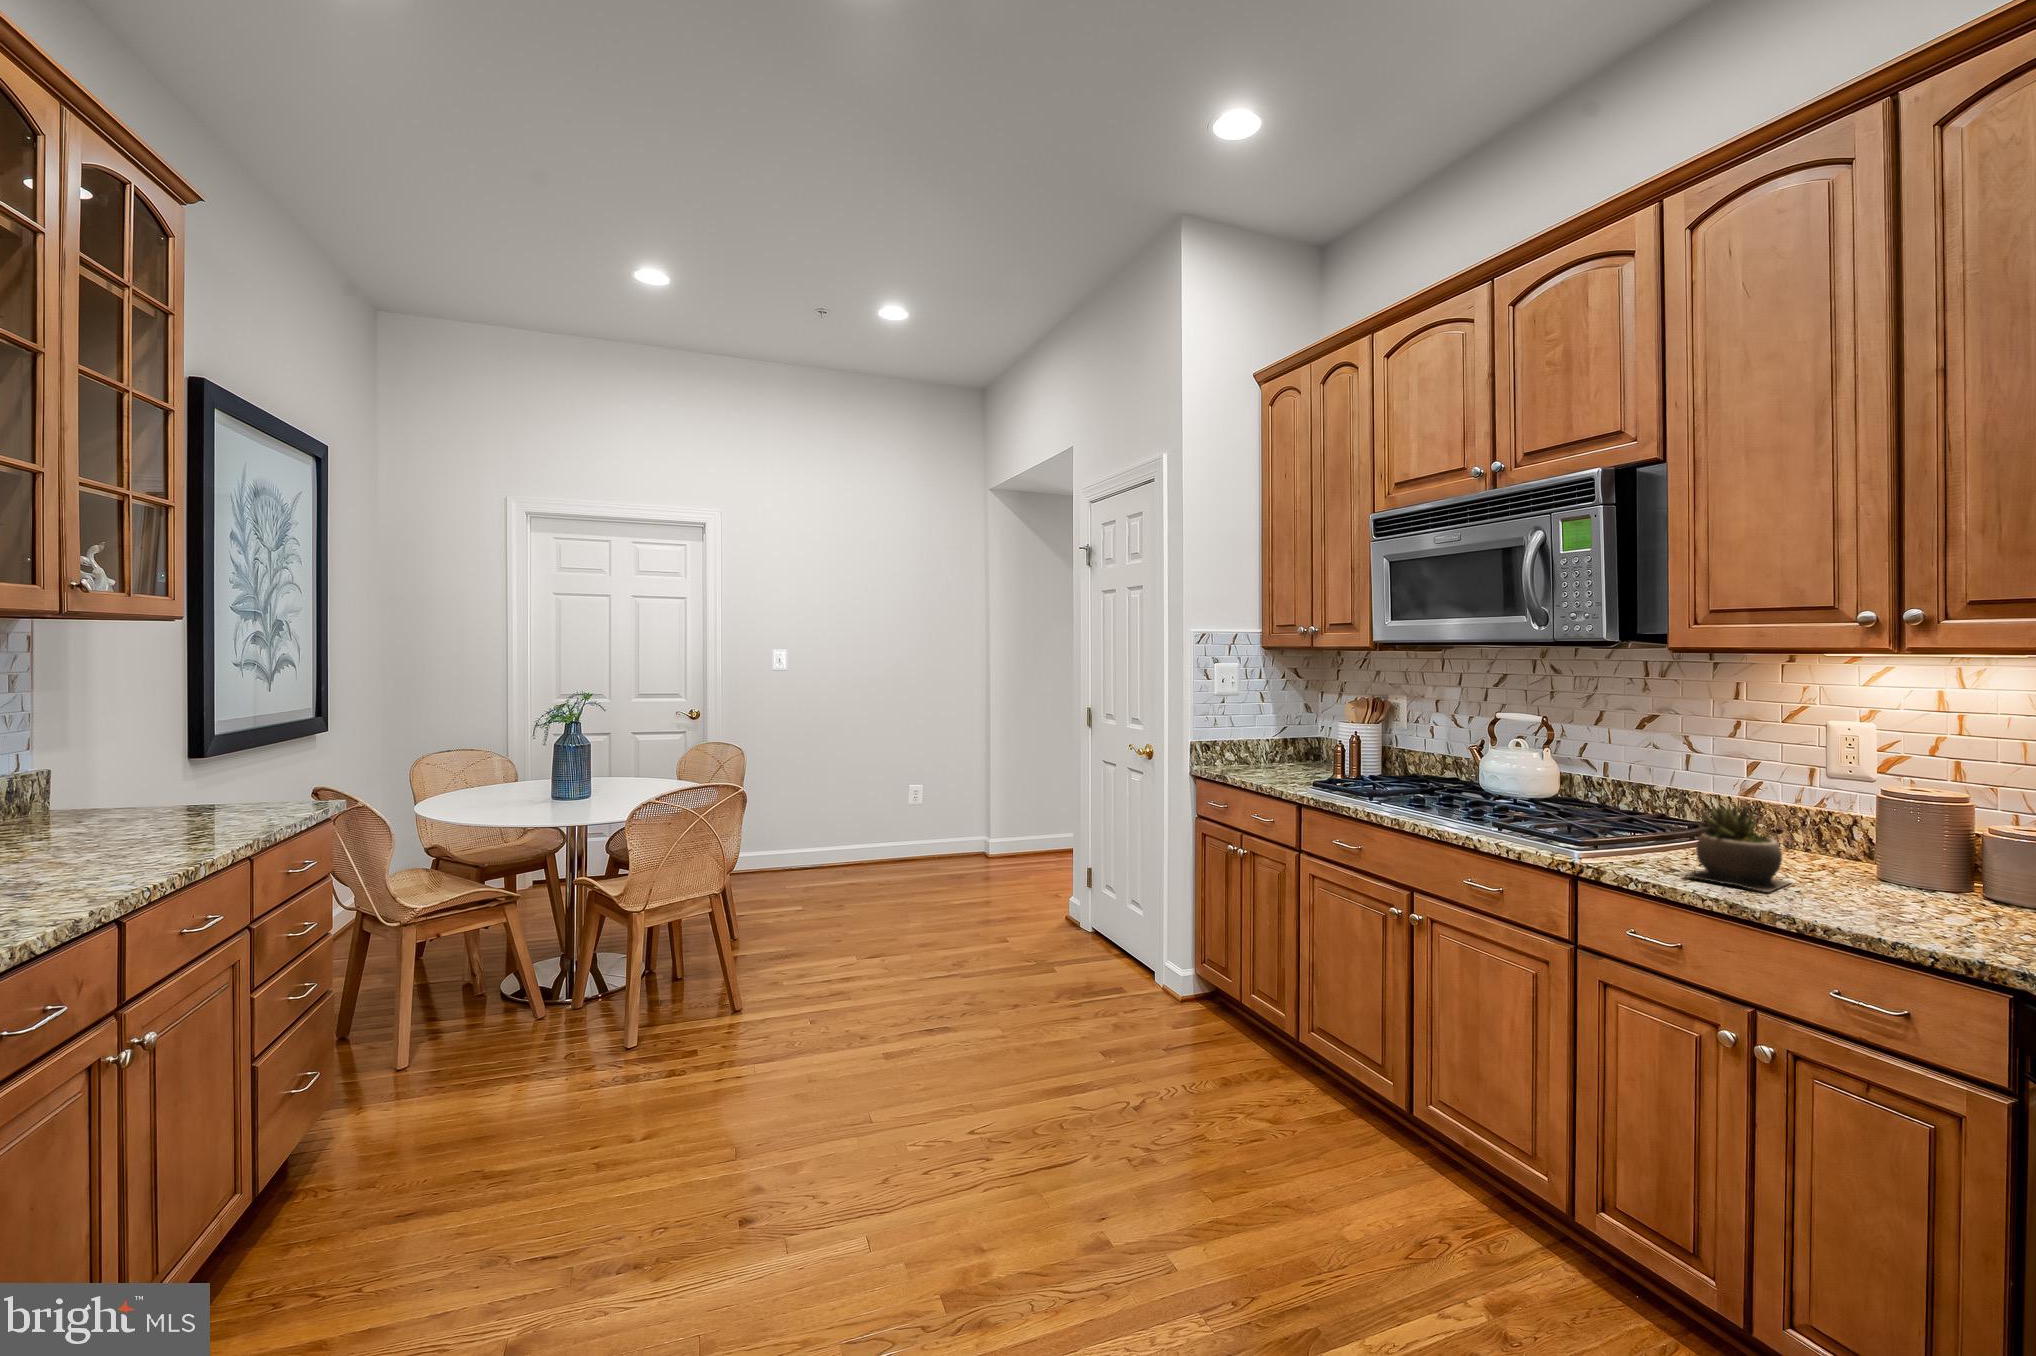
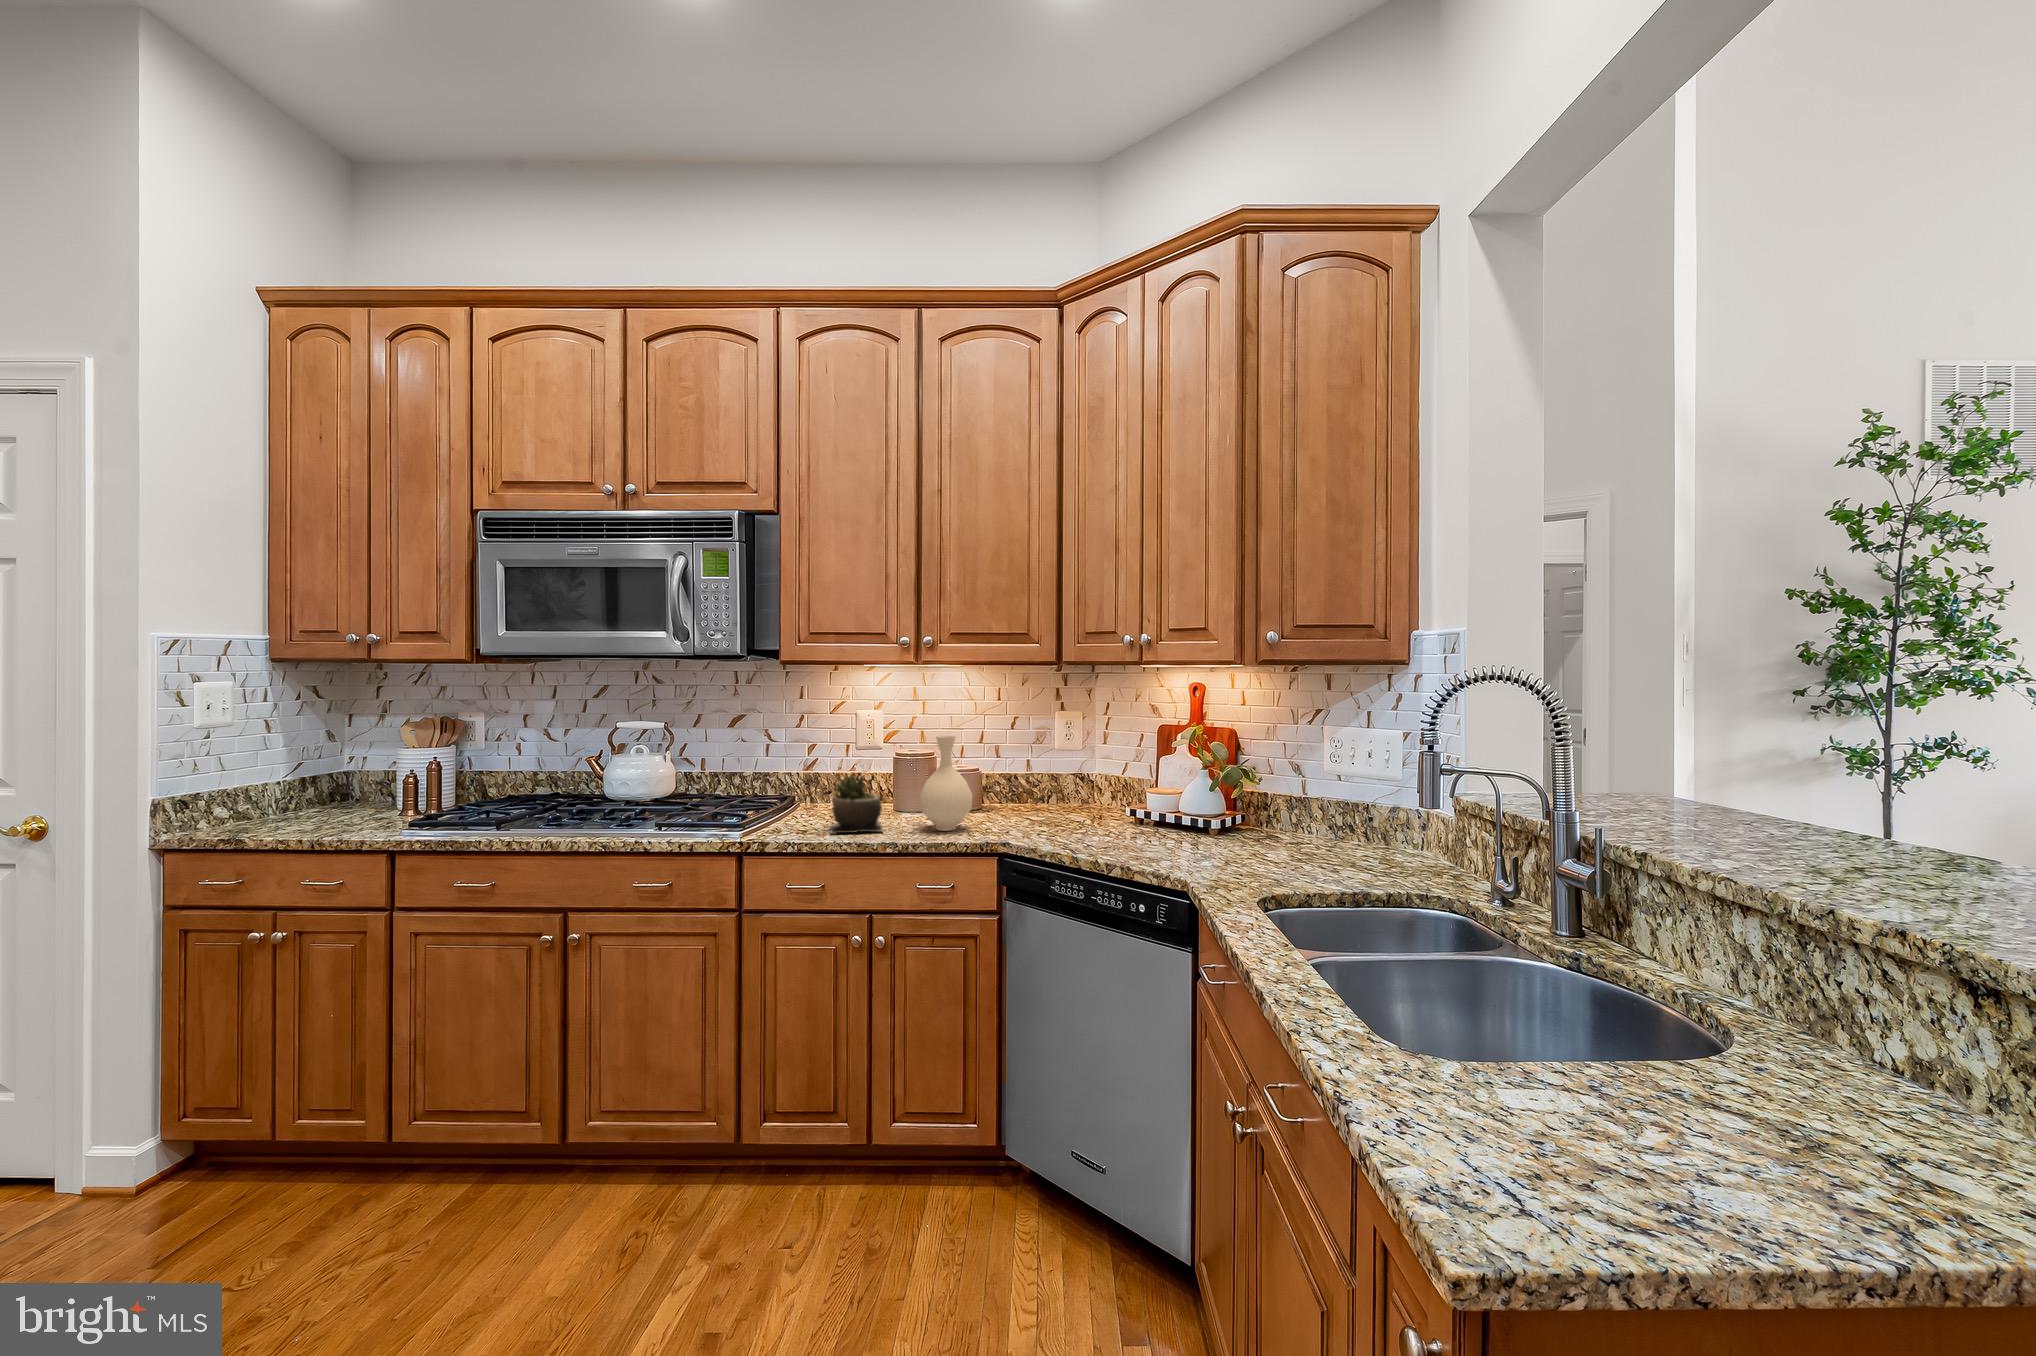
vase: none [1841,767,1960,920] -> present [920,736,972,831]

